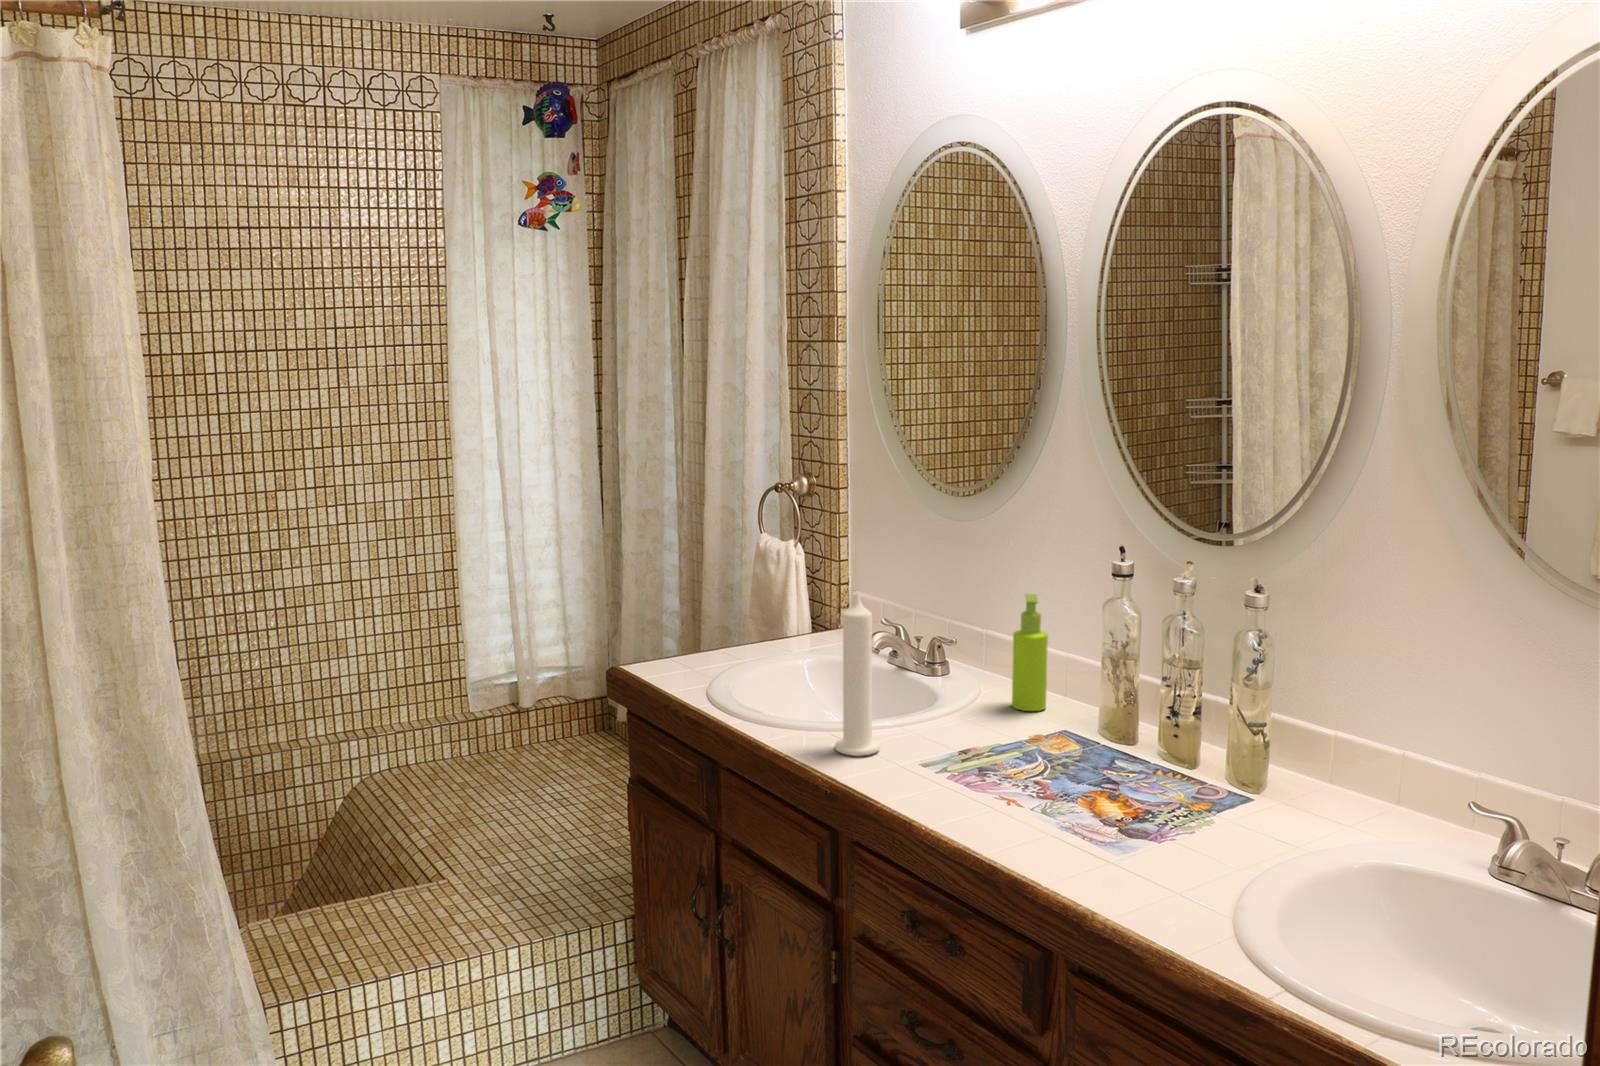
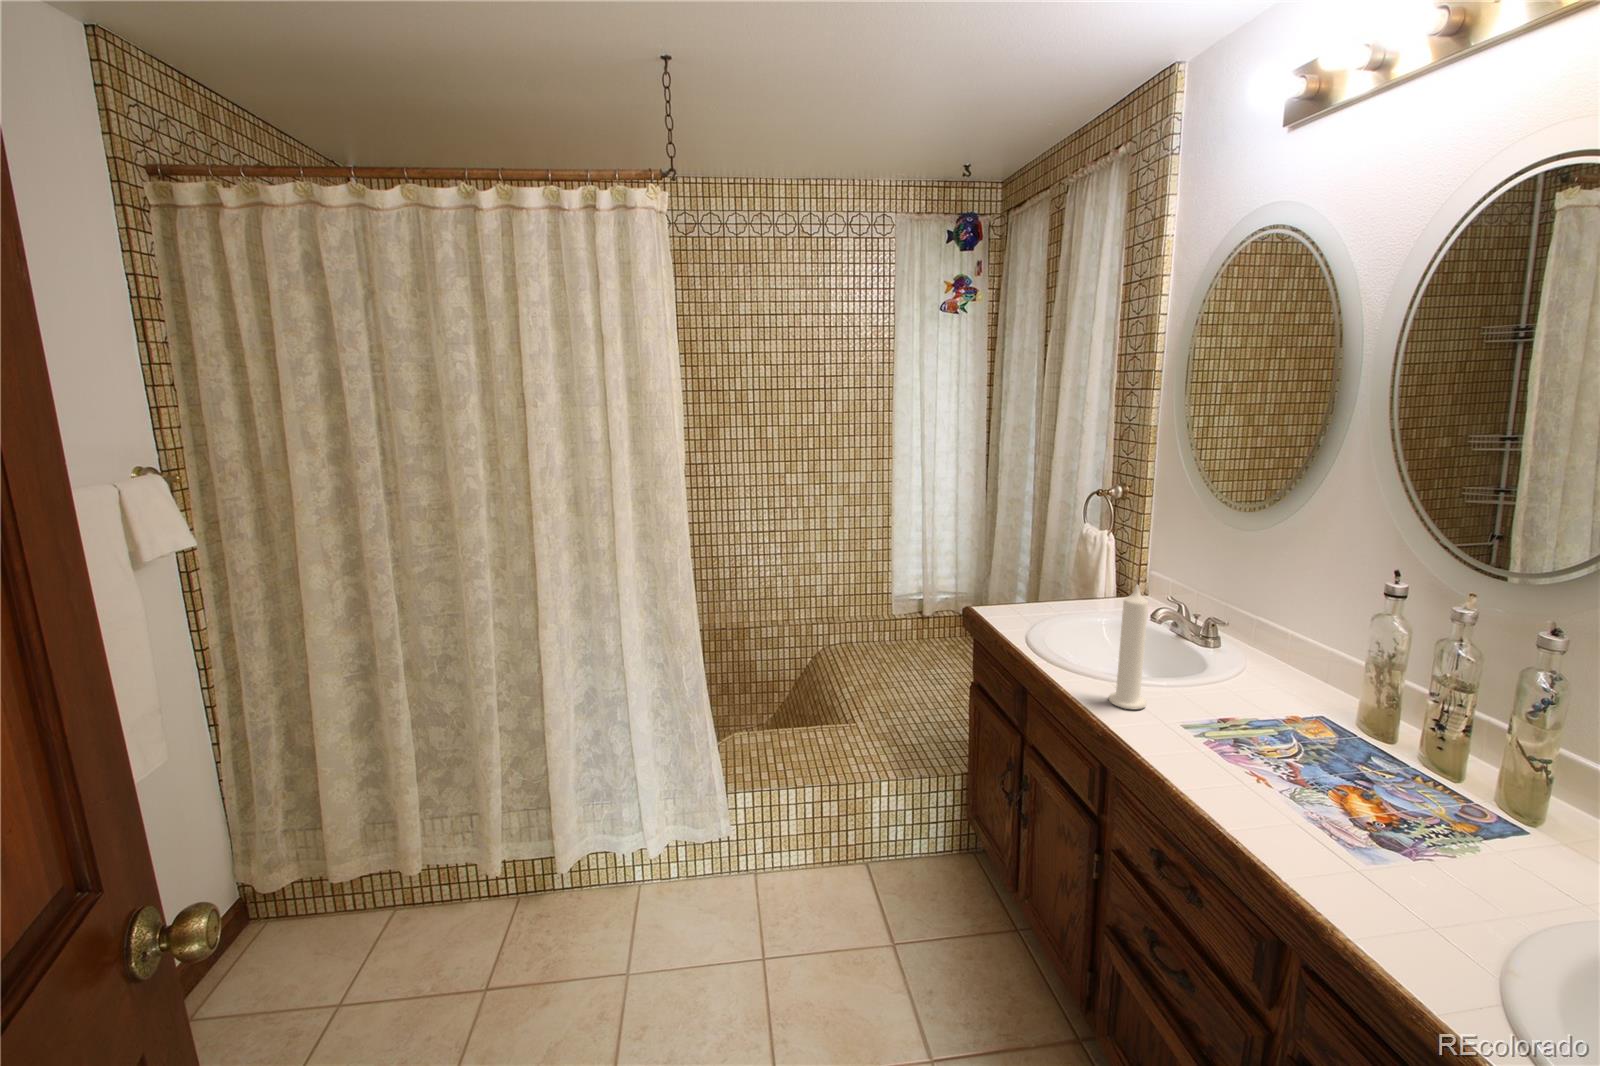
soap dispenser: present [1012,594,1048,711] -> none [1275,598,1317,695]

